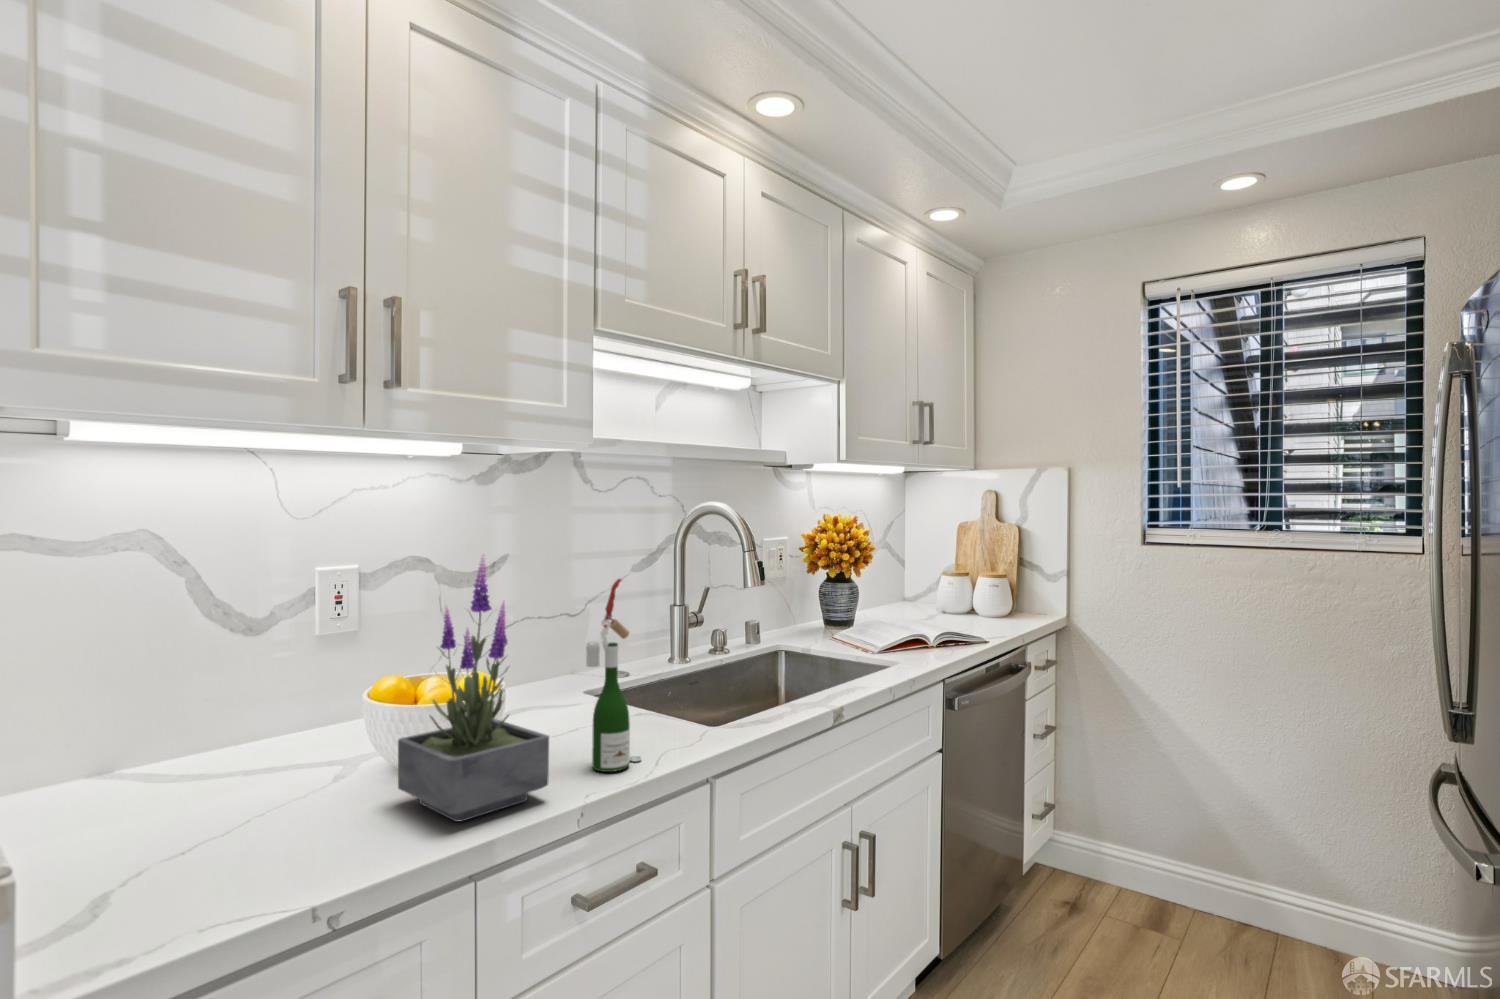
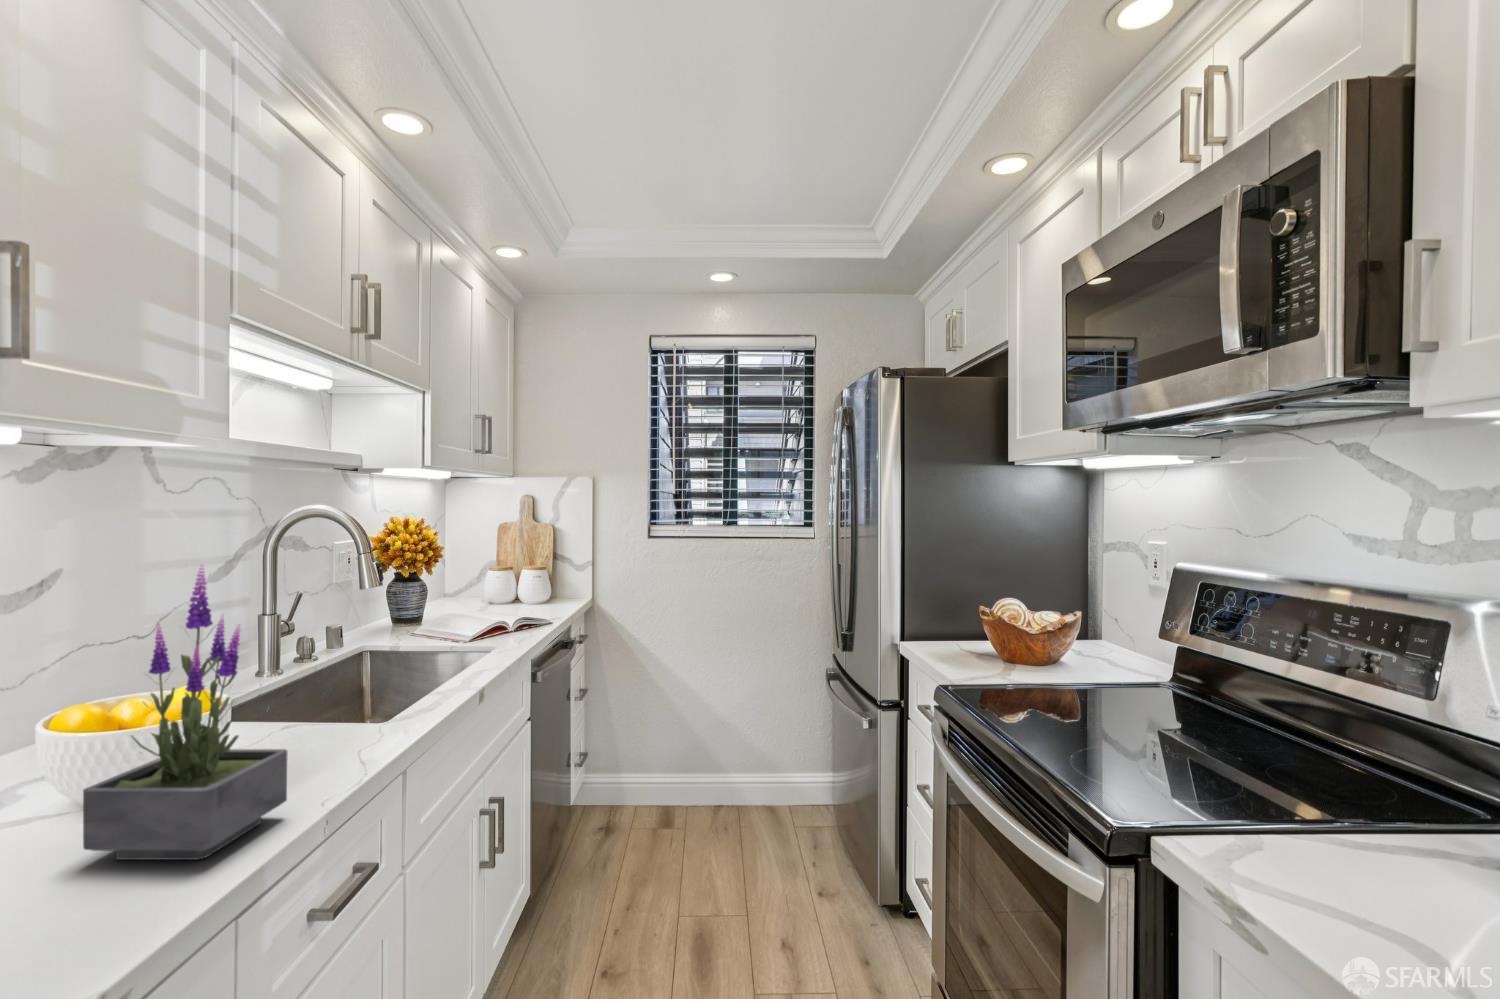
wine bottle: present [586,579,642,772] -> none [288,583,344,781]

